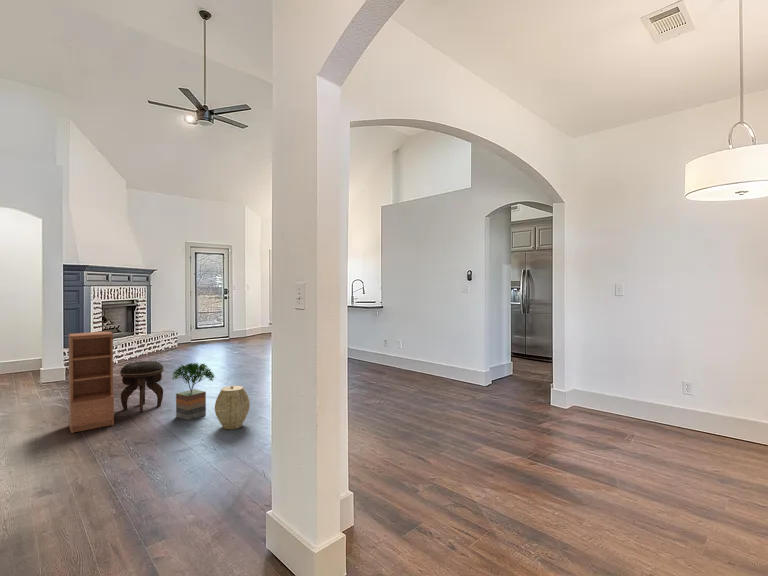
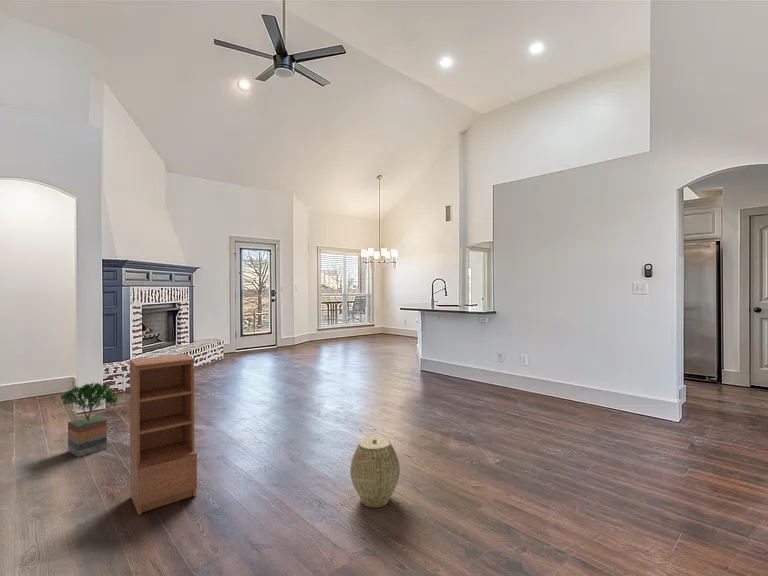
footstool: present [120,361,164,412] -> none [195,392,251,468]
potted tree: present [172,363,214,420] -> present [61,383,118,457]

